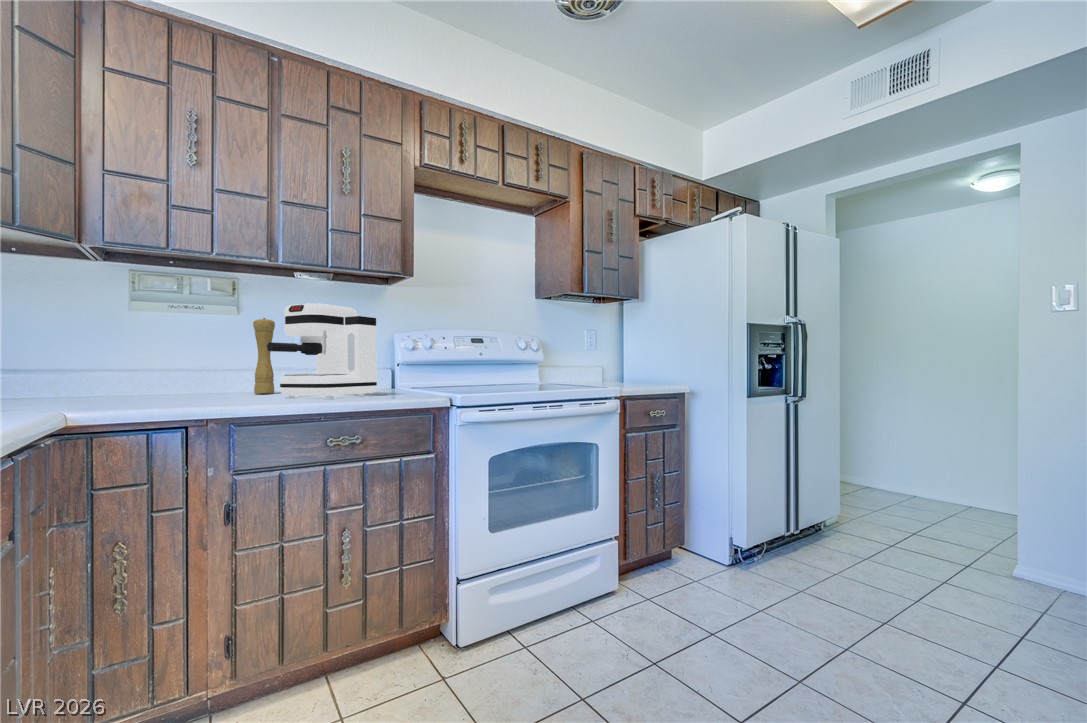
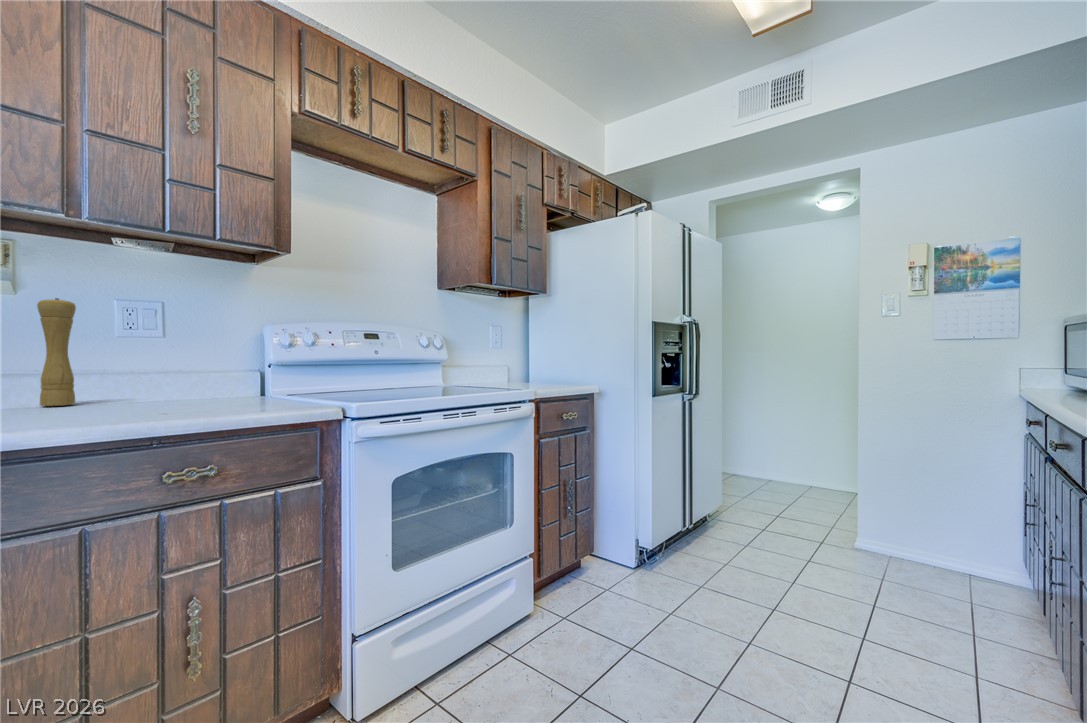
coffee maker: present [267,303,377,398] -> none [56,280,240,415]

